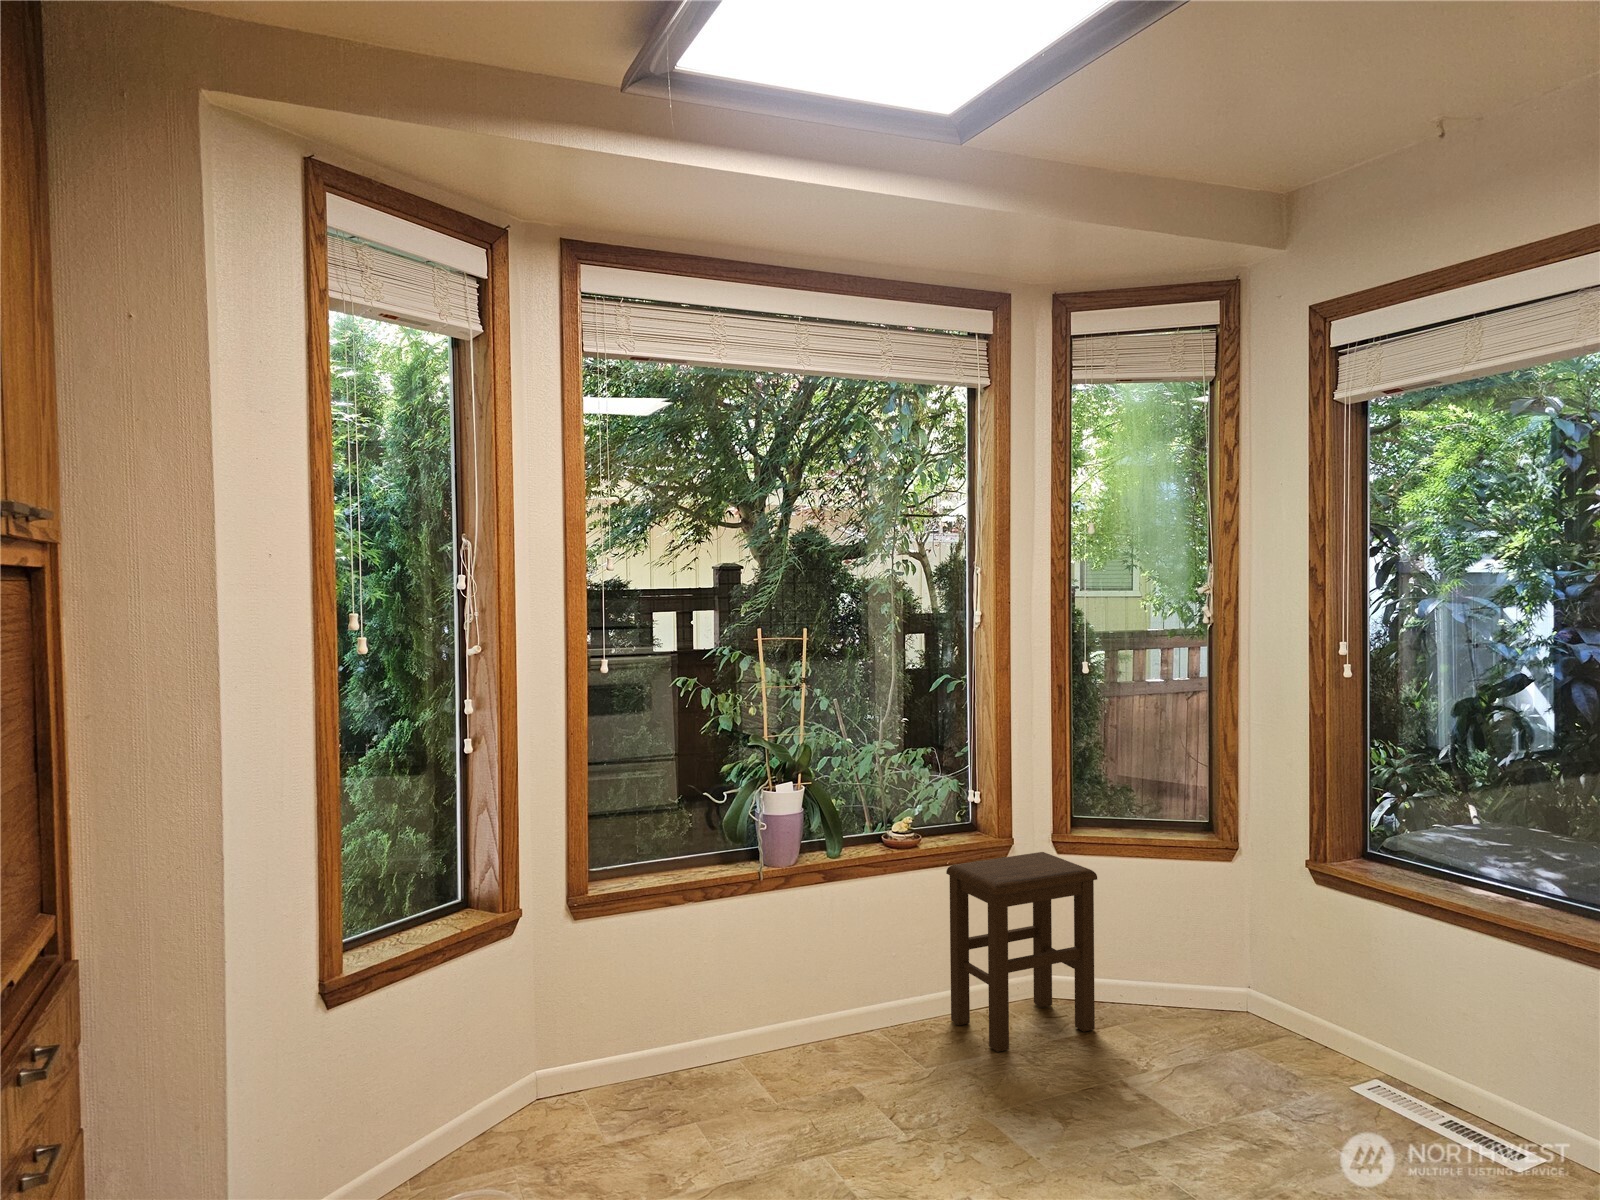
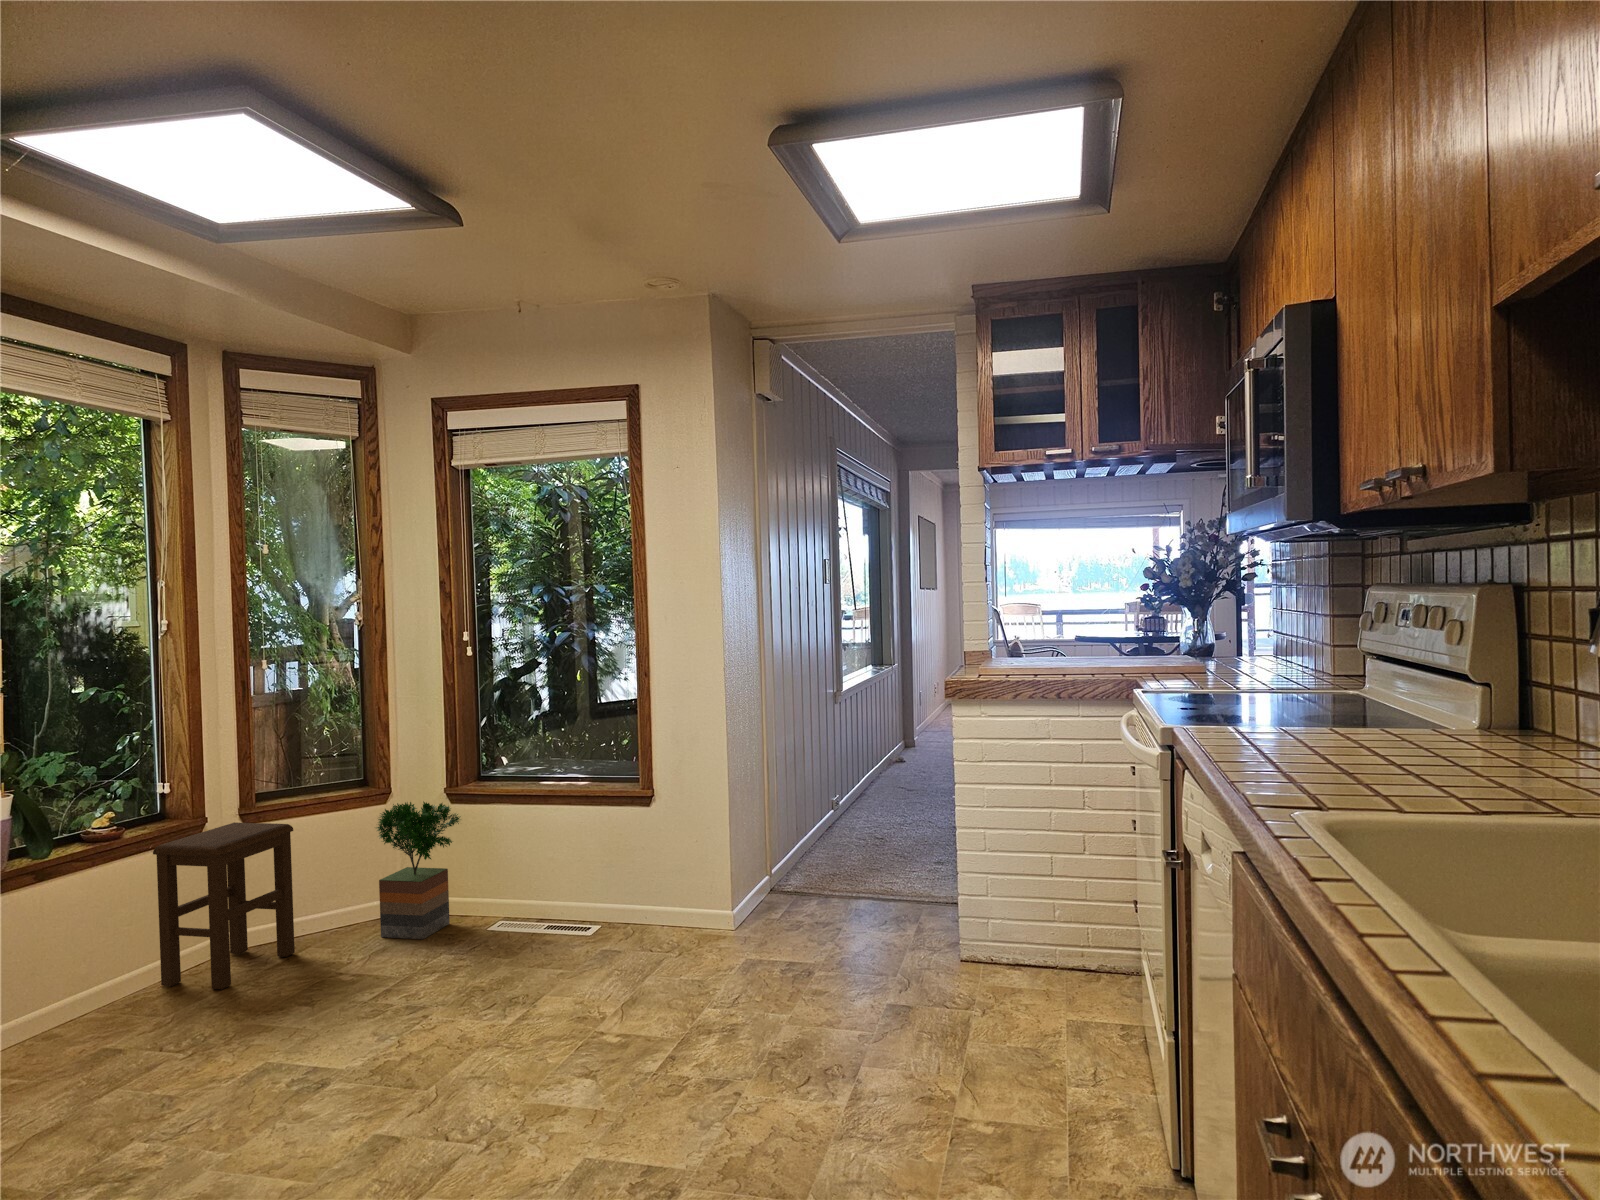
potted tree: none [1194,870,1323,1070] -> present [377,801,461,939]

